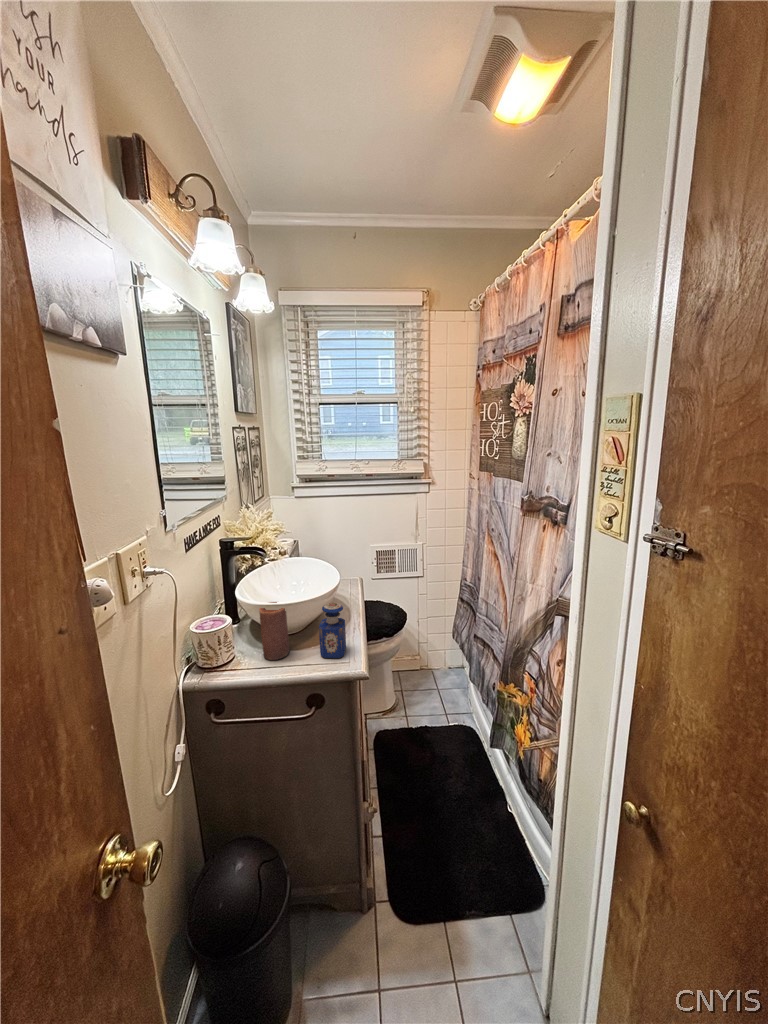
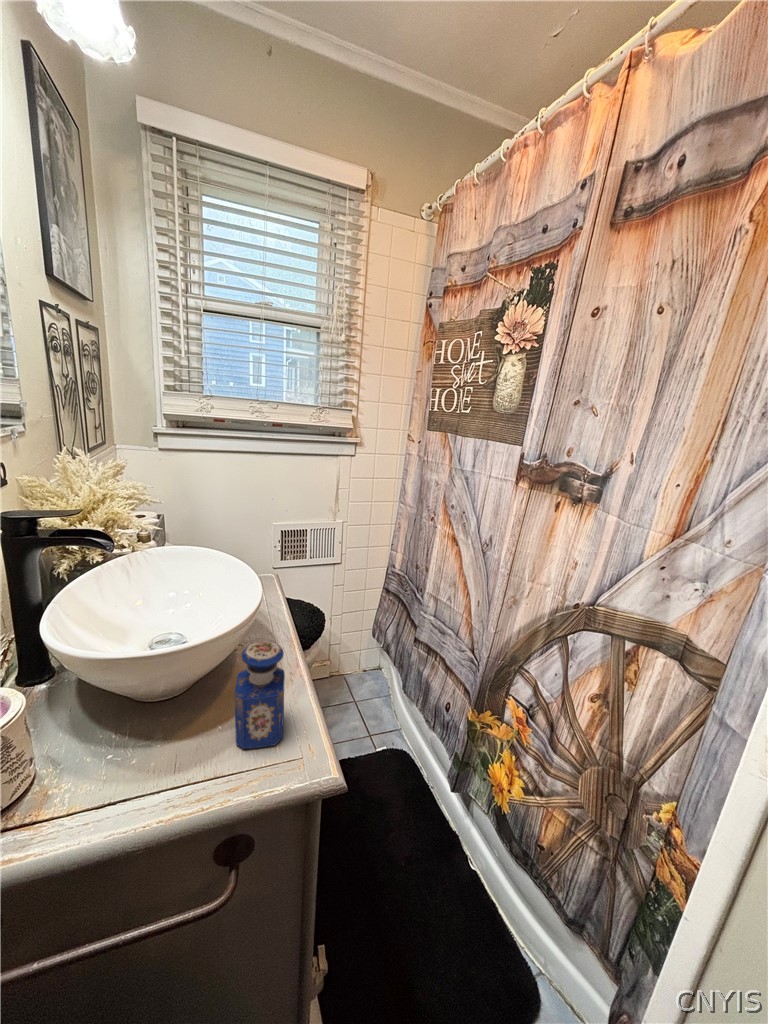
candle: present [259,602,289,660] -> none [97,648,168,773]

